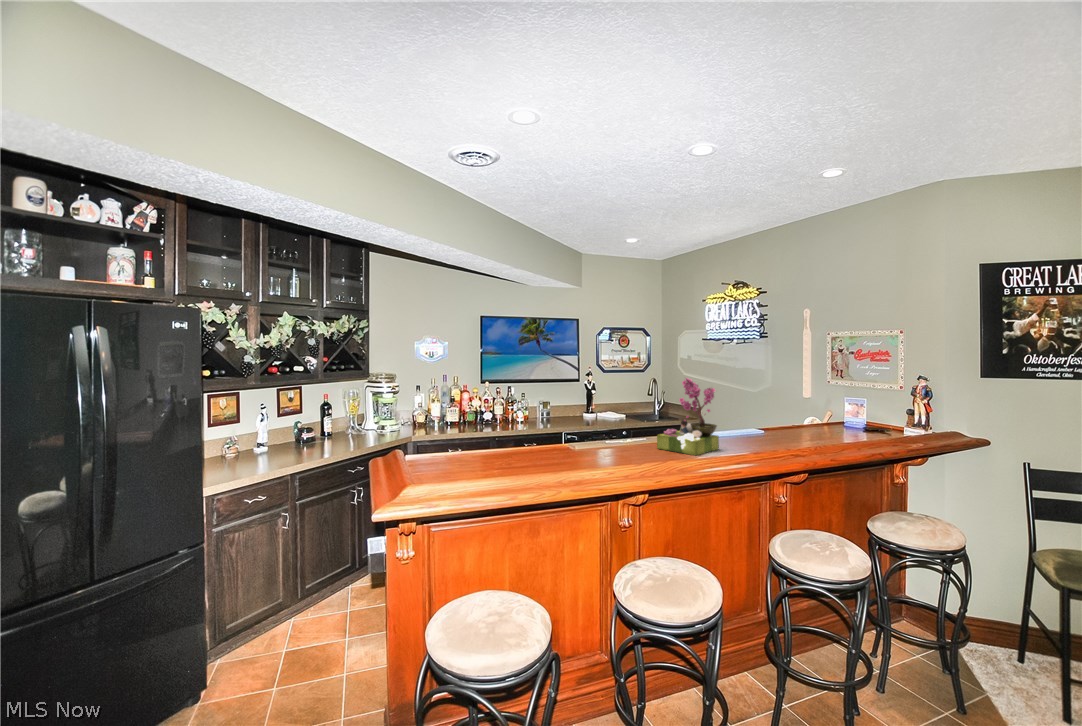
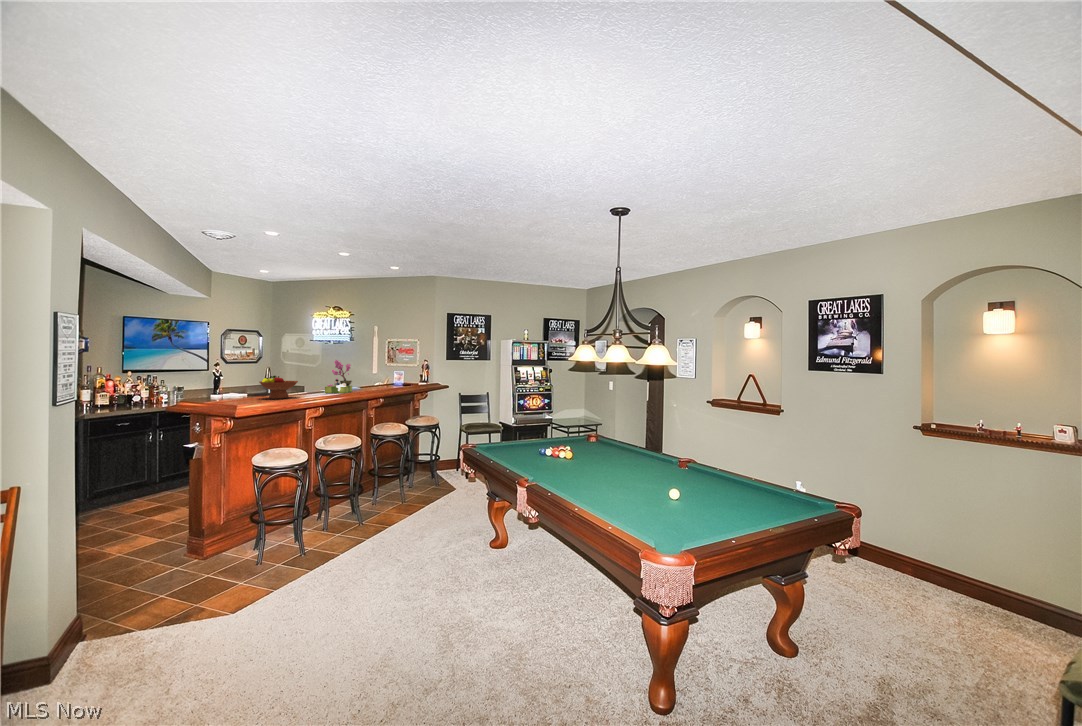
fruit bowl: none [508,412,580,463] -> present [259,376,298,399]

